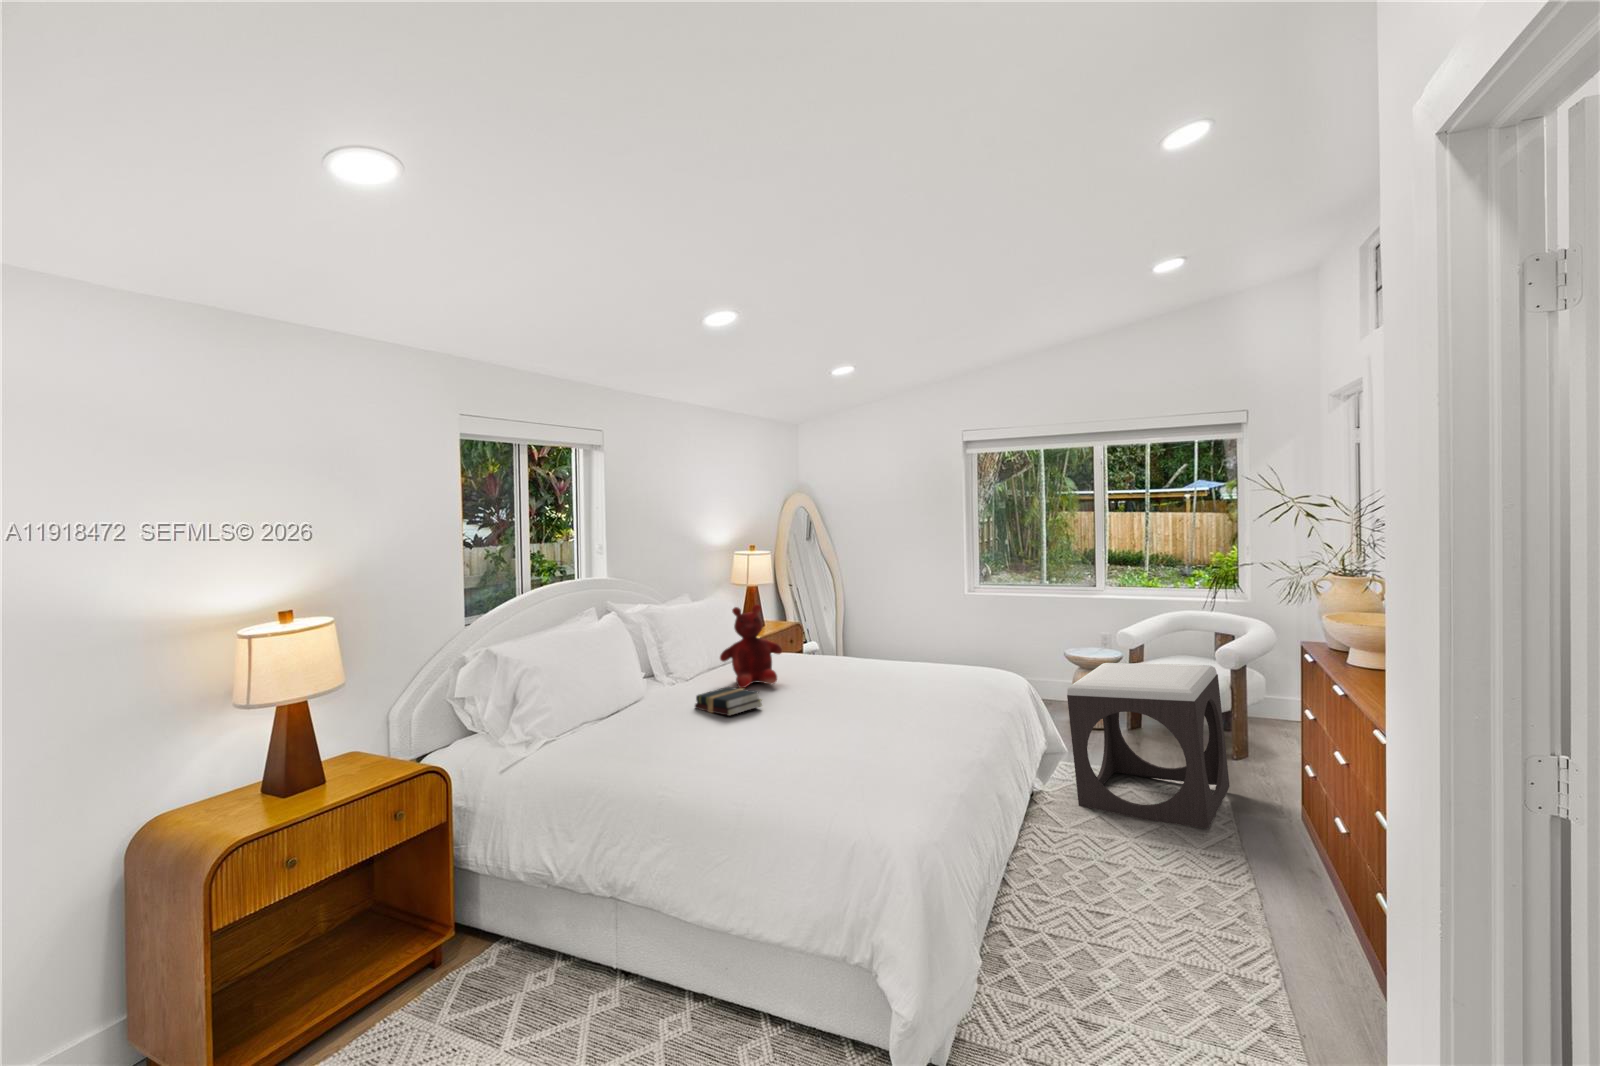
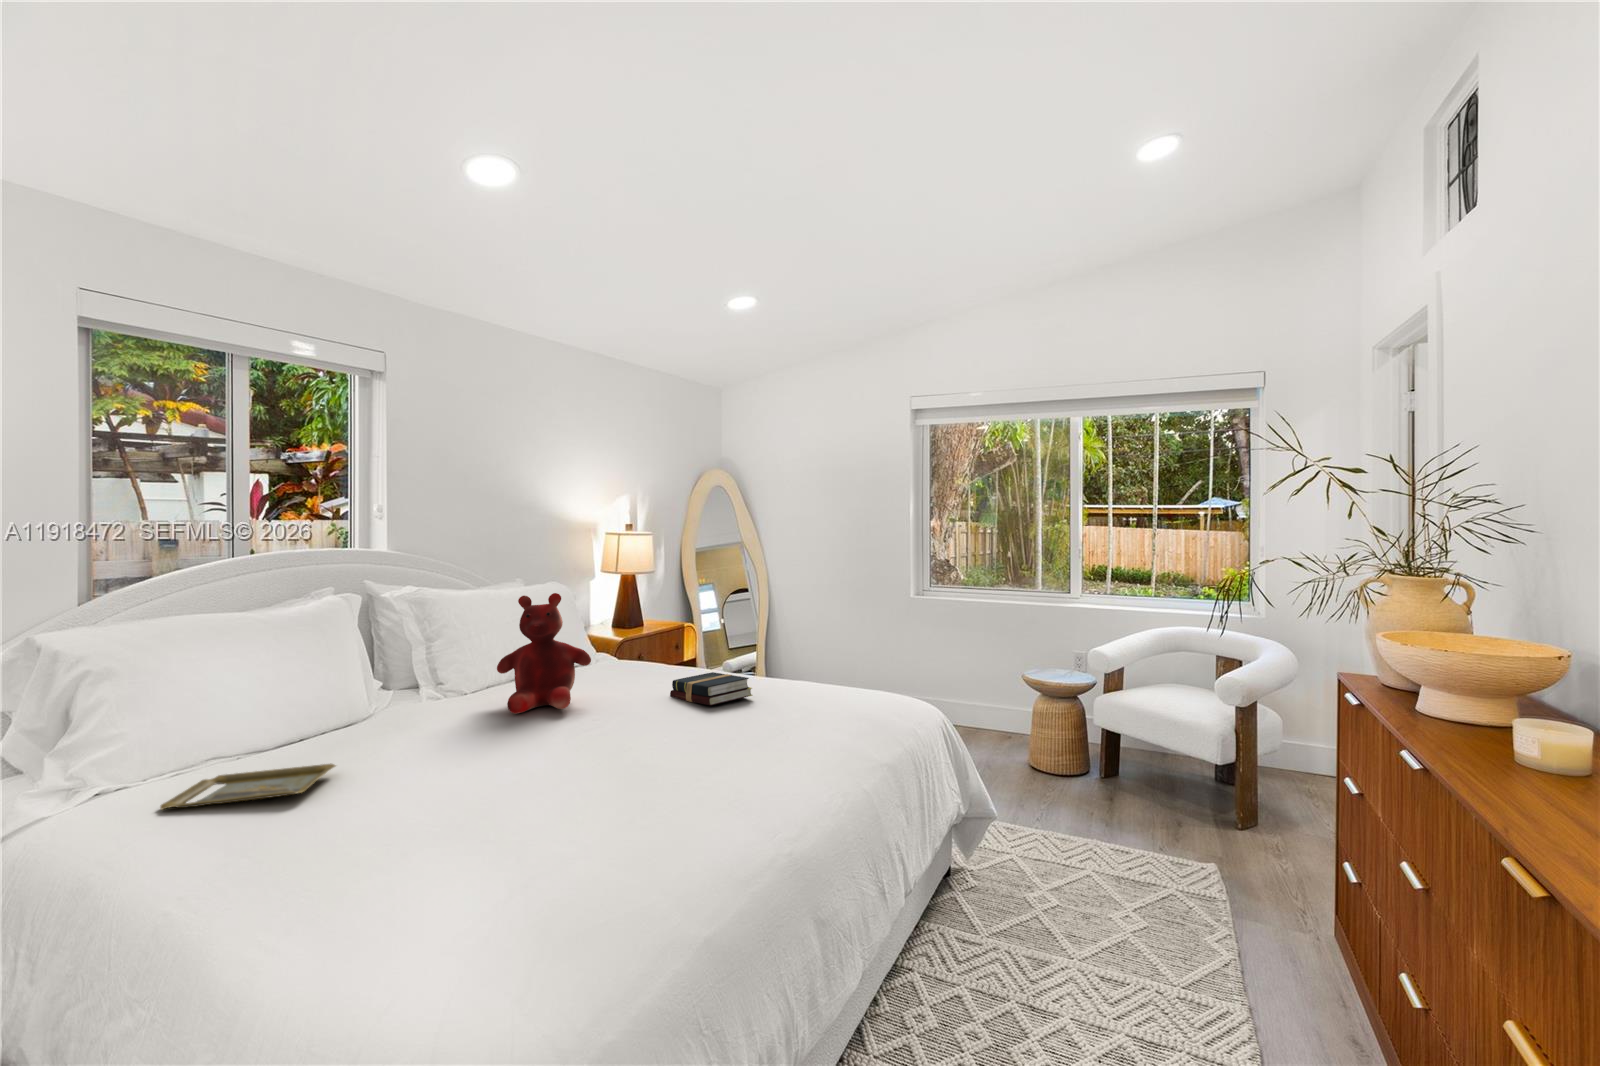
footstool: present [1067,663,1230,829] -> none [998,692,1228,948]
hardback book: present [695,687,762,716] -> present [670,672,752,706]
tray: none [591,720,673,747] -> present [160,764,336,810]

